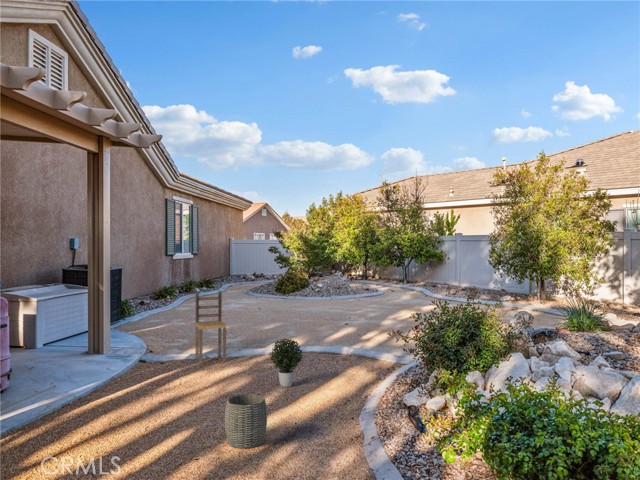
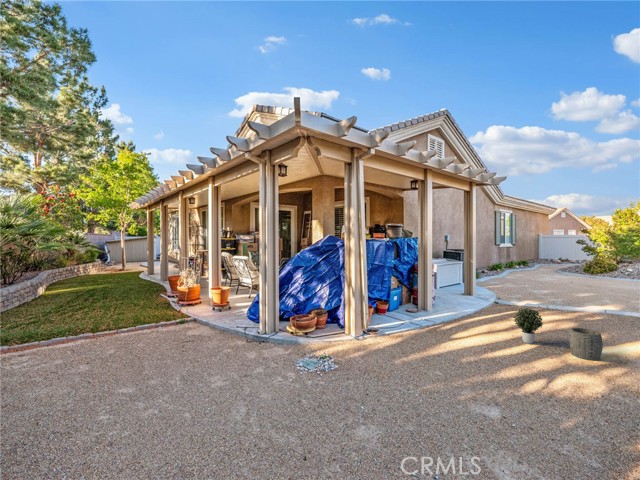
chair: present [195,291,226,364] -> none [531,267,555,311]
potted plant: present [269,339,303,388] -> present [513,308,543,344]

